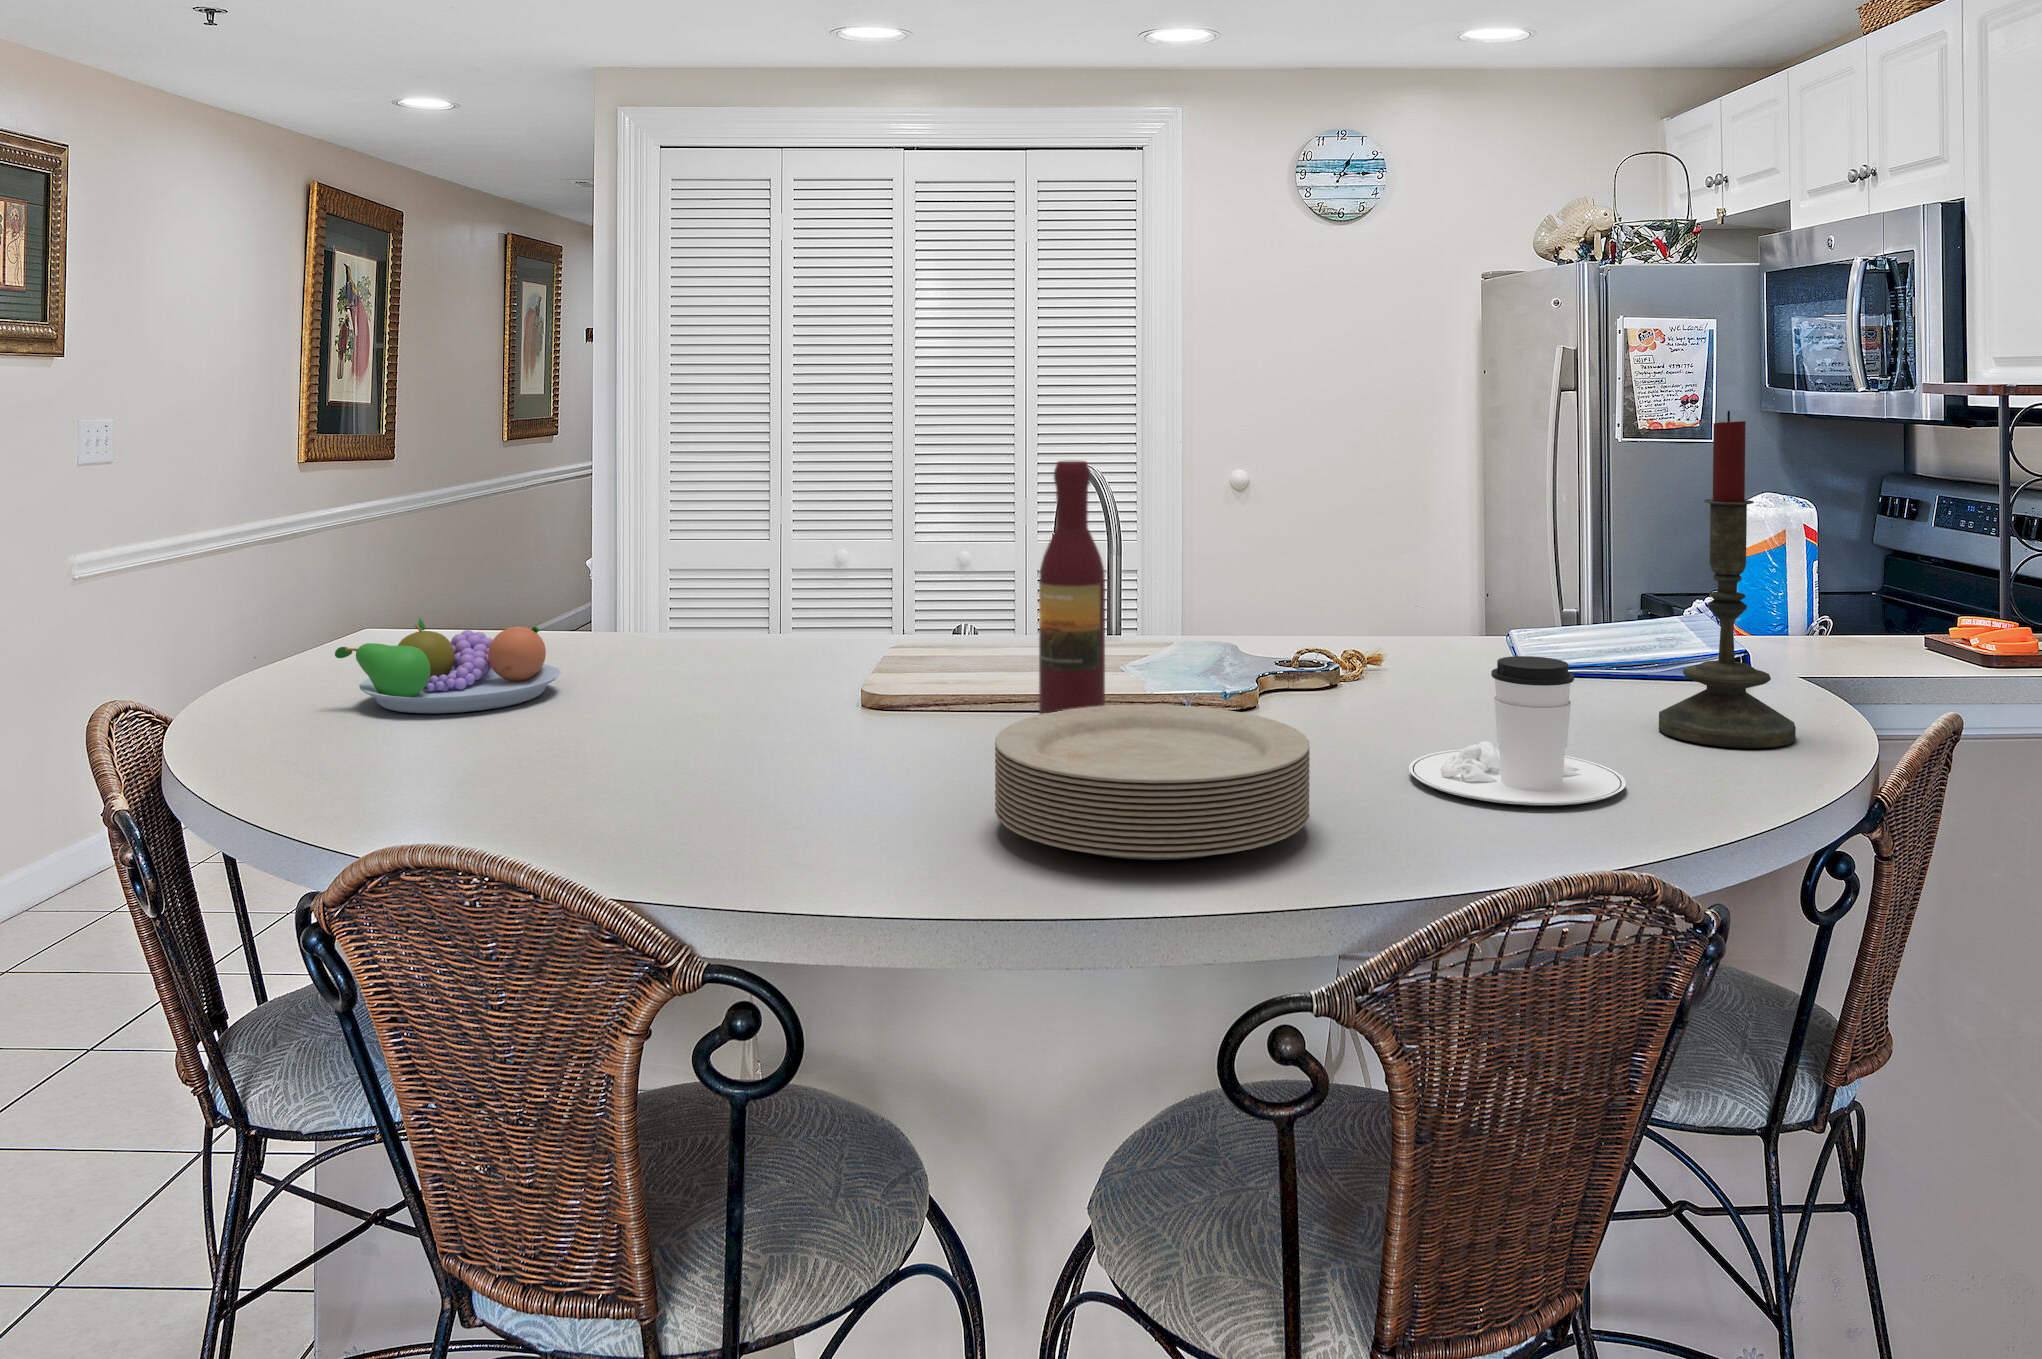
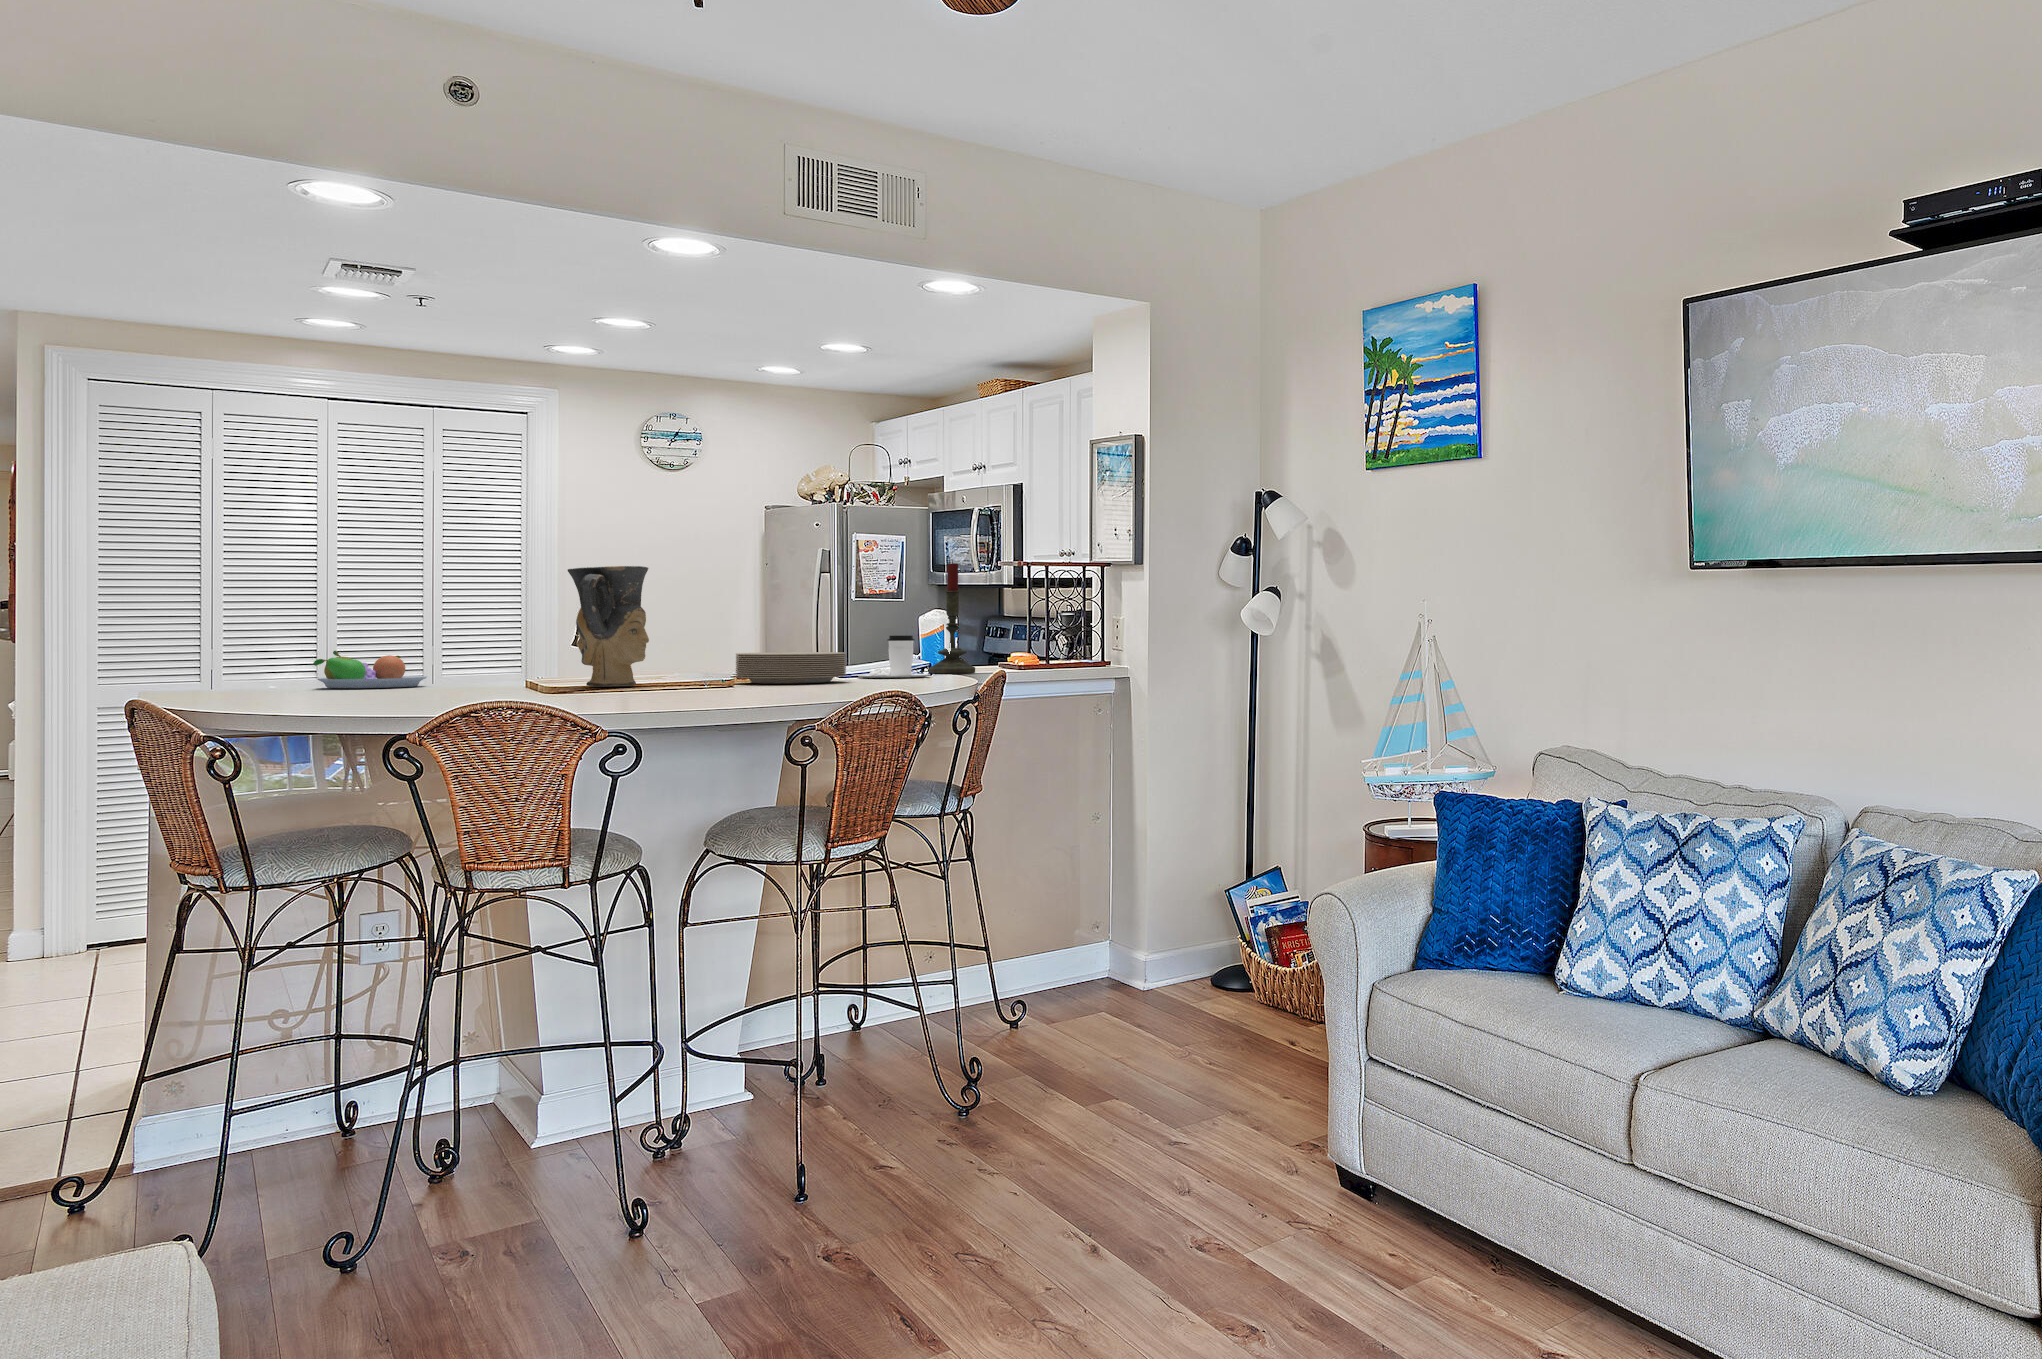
wine bottle: present [1039,460,1105,714] -> none [704,571,733,680]
vase: none [585,474,837,805] -> present [568,566,649,687]

